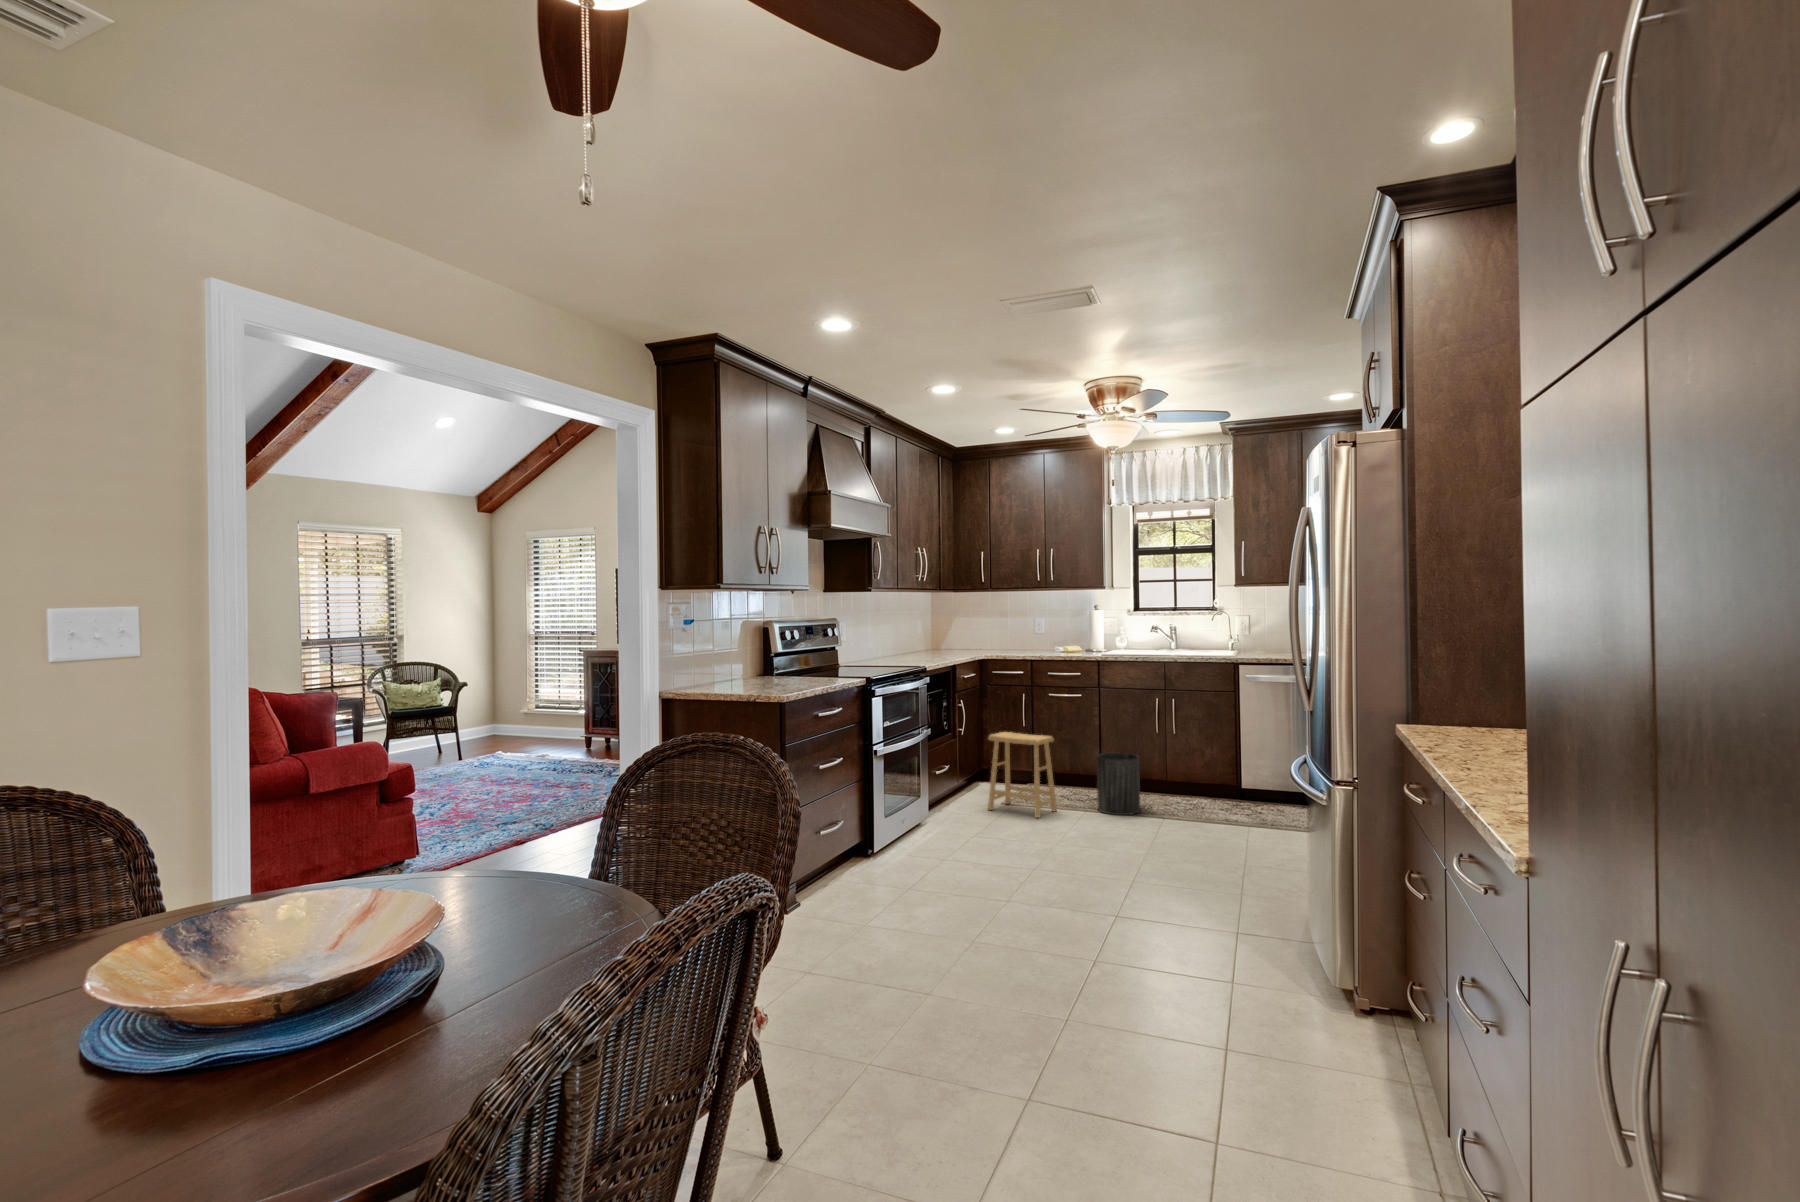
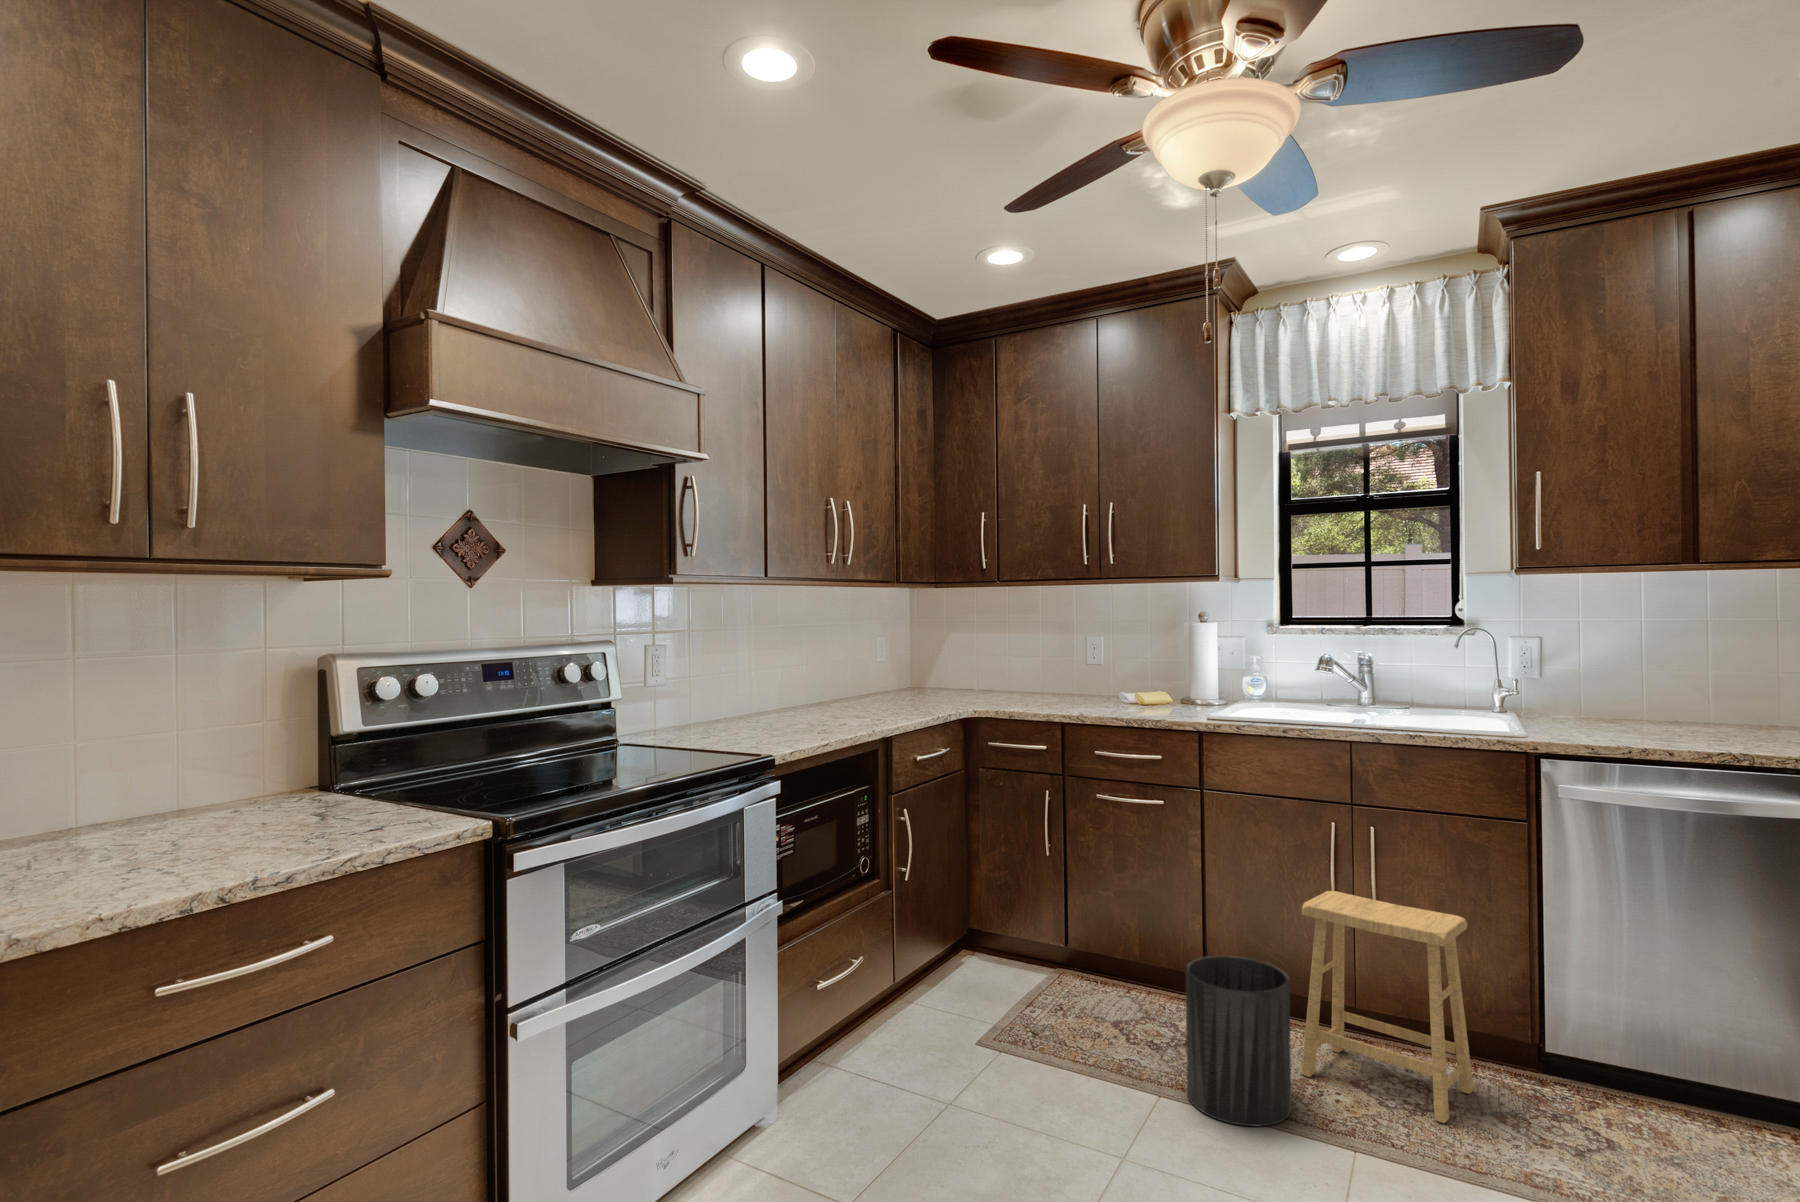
footstool: present [988,732,1057,818] -> present [1301,891,1474,1123]

